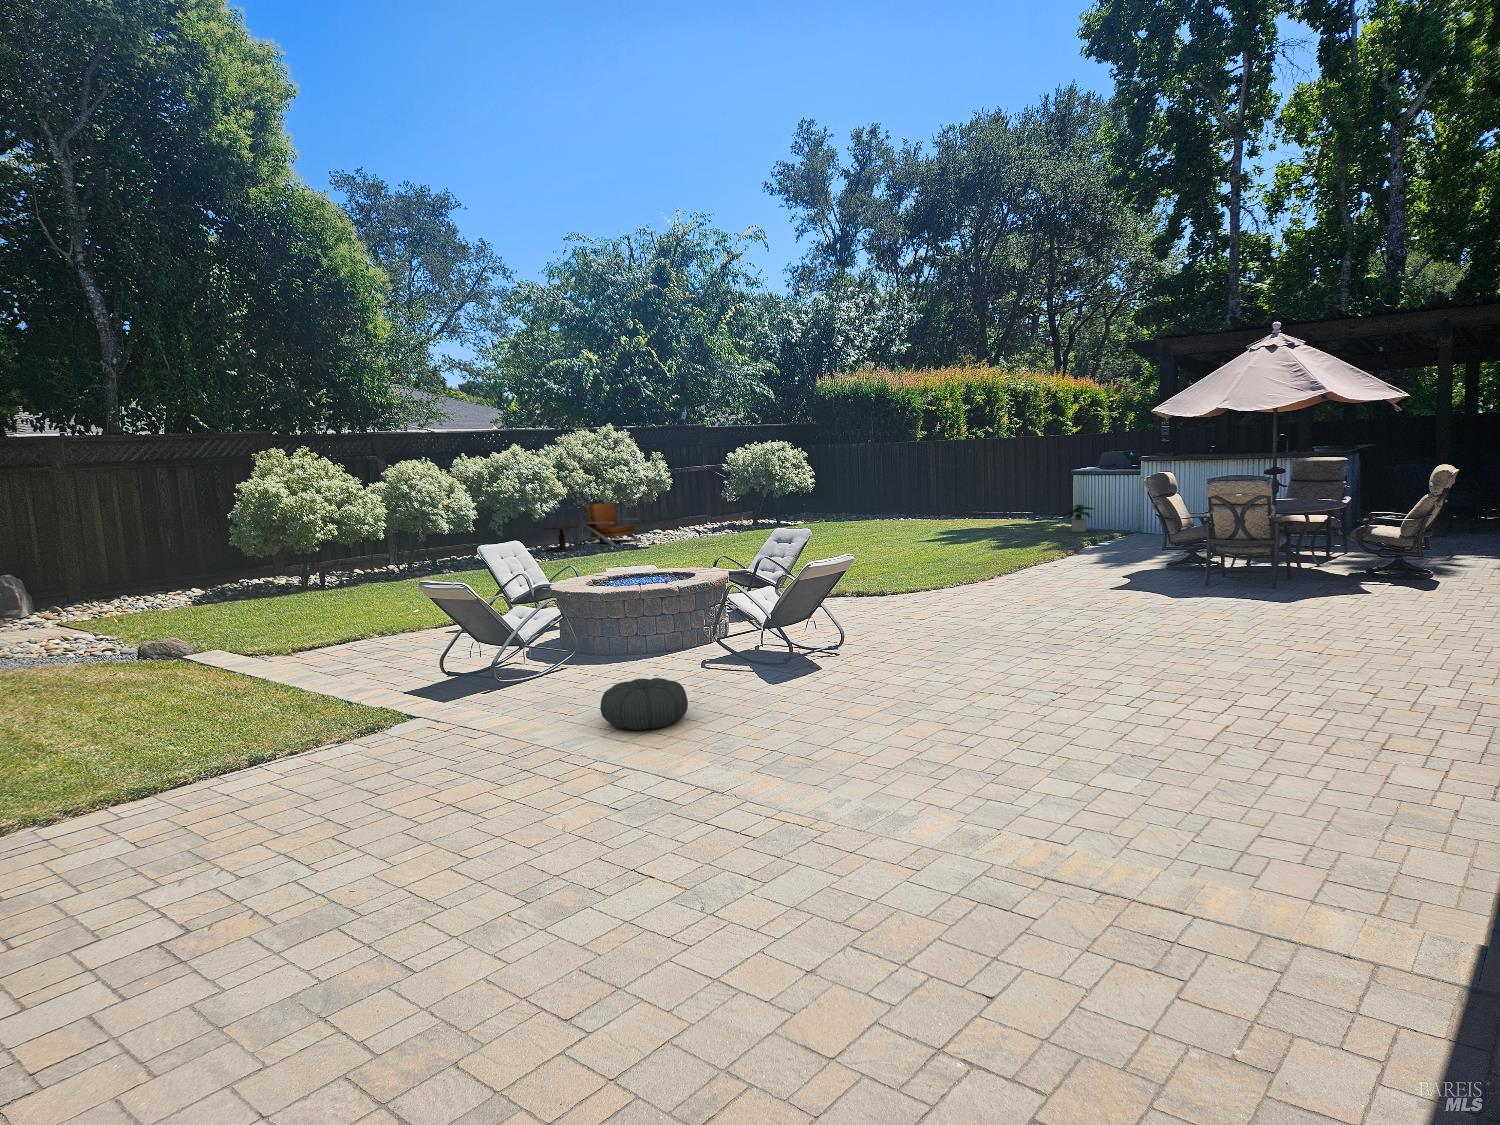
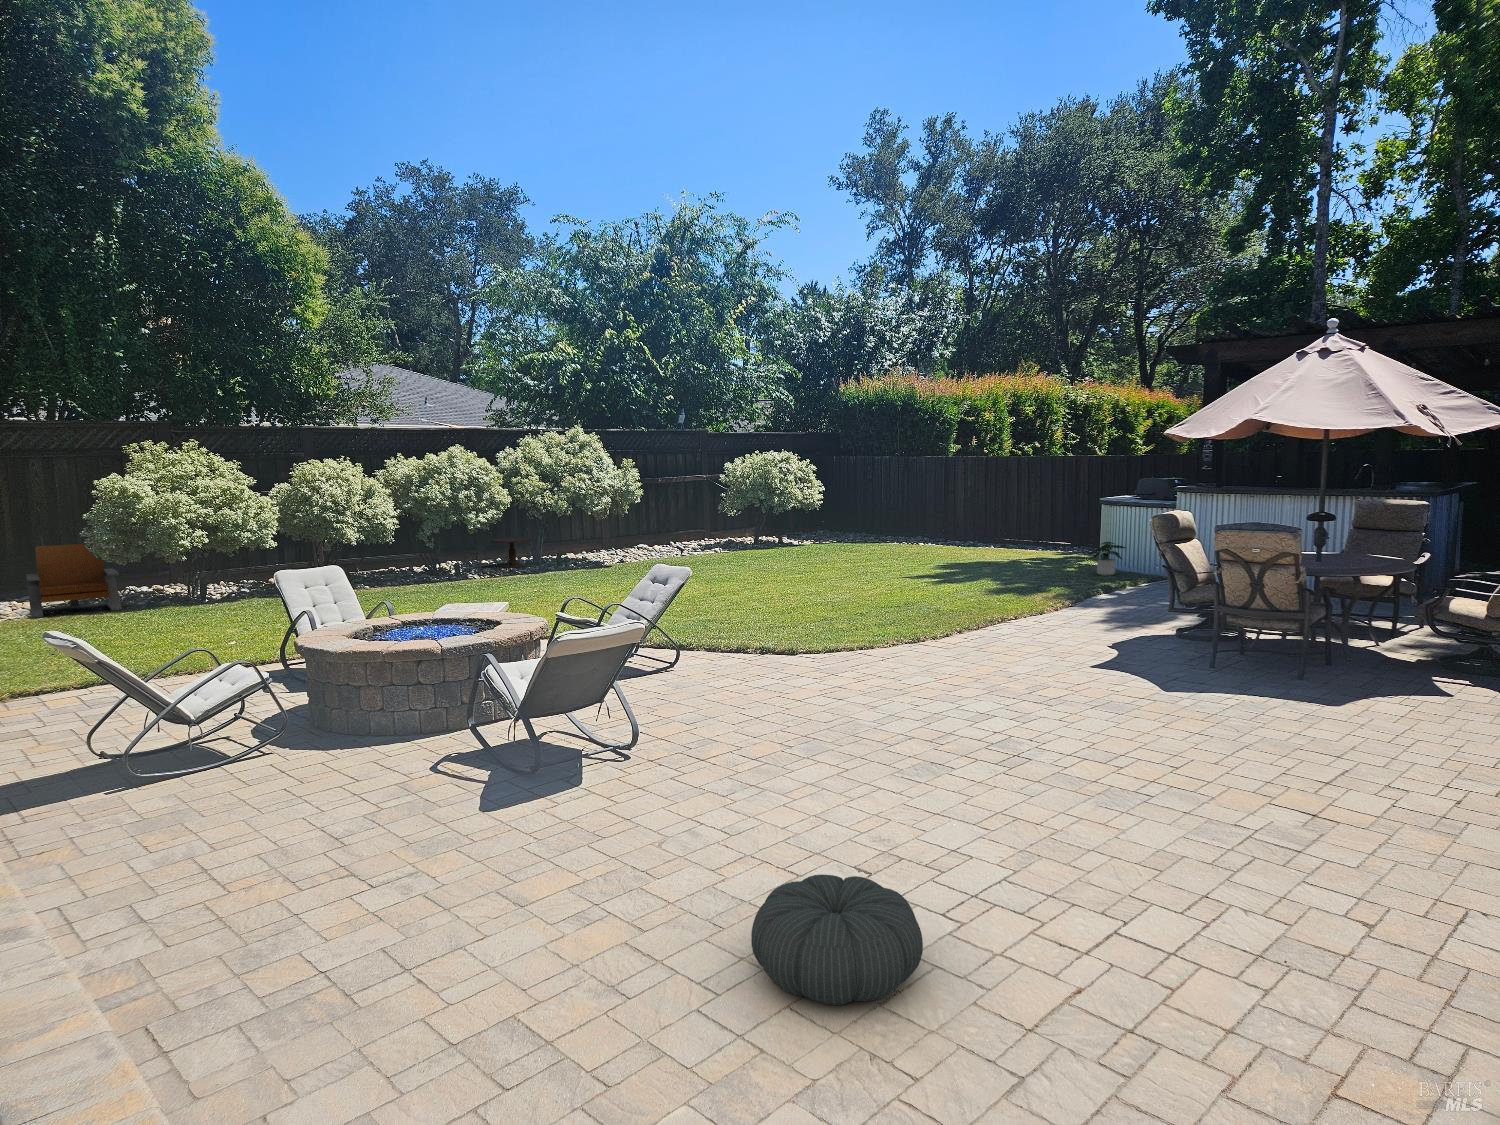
lounge chair: present [582,503,640,546] -> present [26,544,122,618]
pouf: present [600,678,688,730] -> present [751,875,923,1005]

